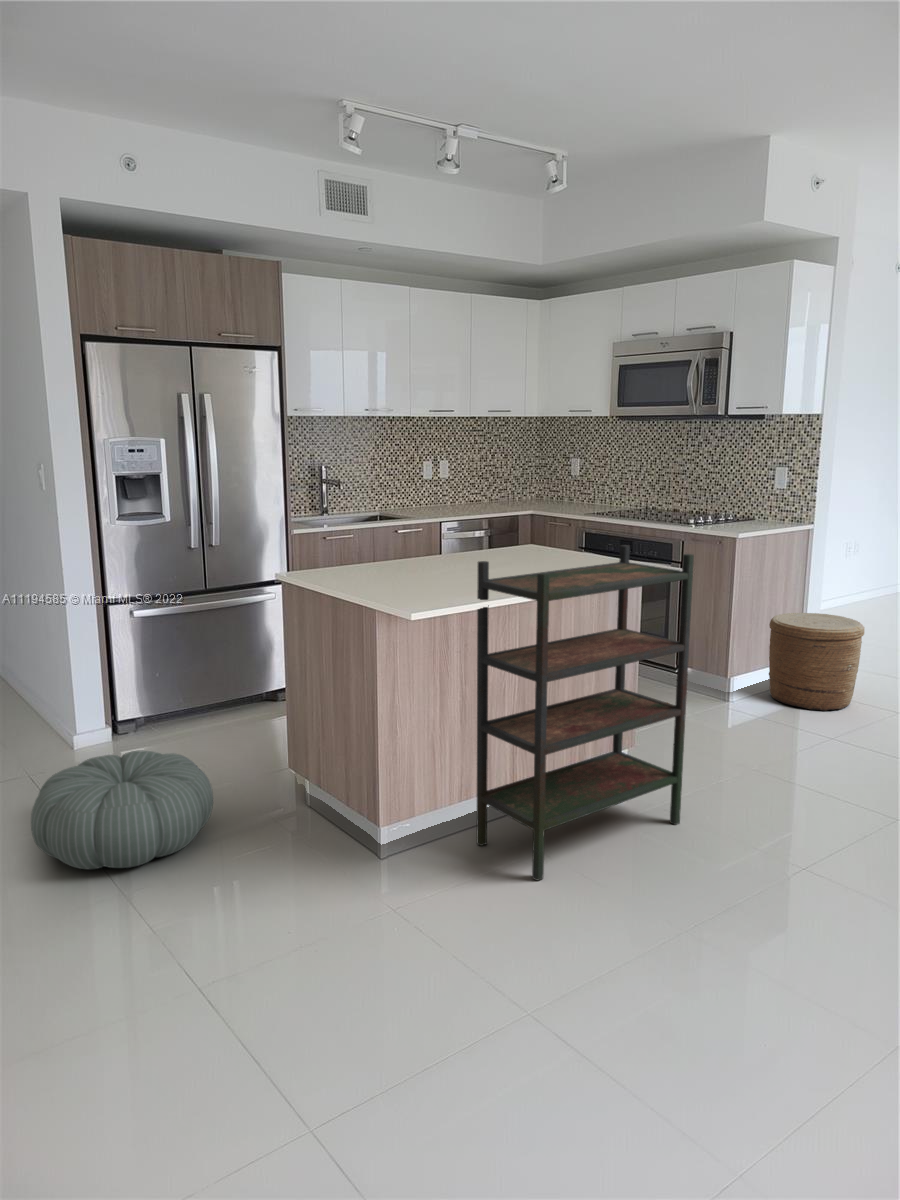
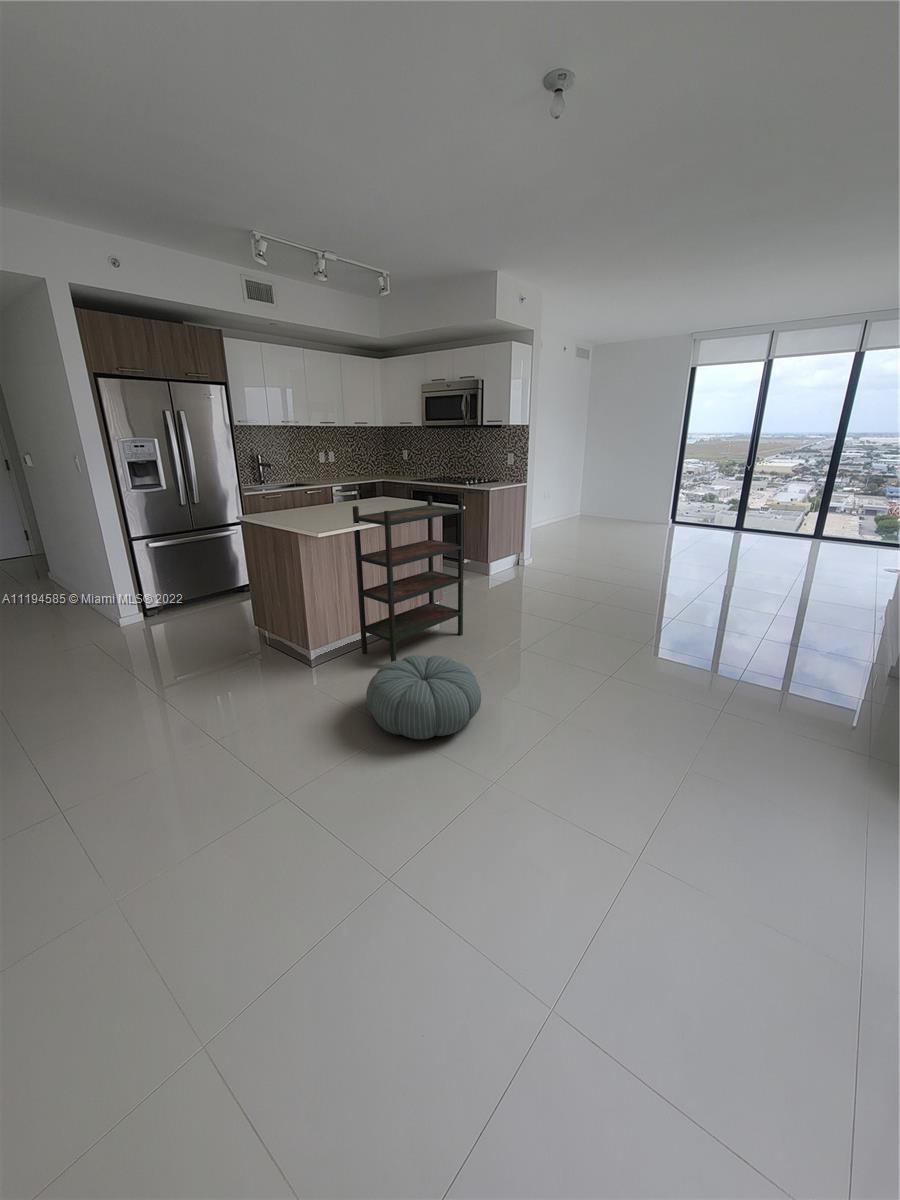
woven basket: present [769,613,864,711] -> none [507,530,551,578]
pouf: present [31,750,213,869] -> present [366,655,481,739]

